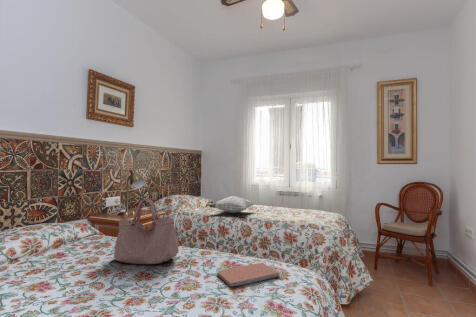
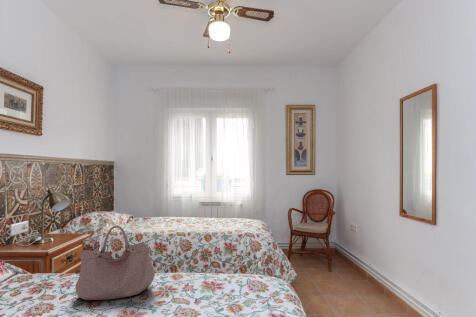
pillow: present [210,196,254,213] -> none [142,211,187,228]
notebook: present [217,263,280,287] -> none [204,276,259,303]

